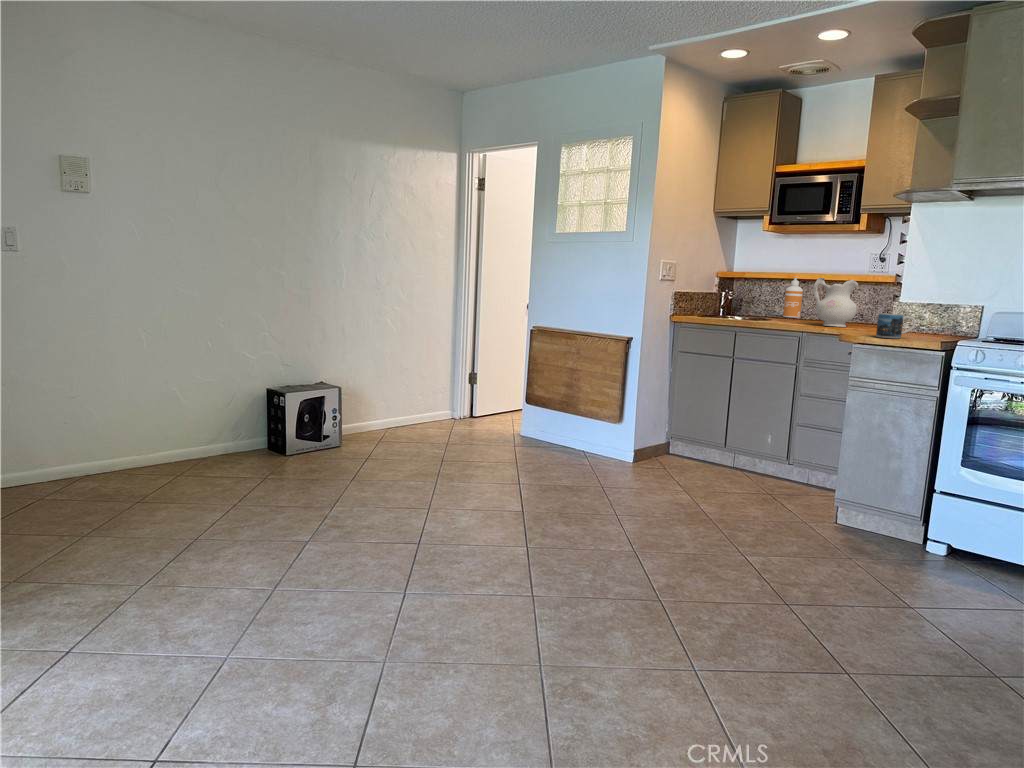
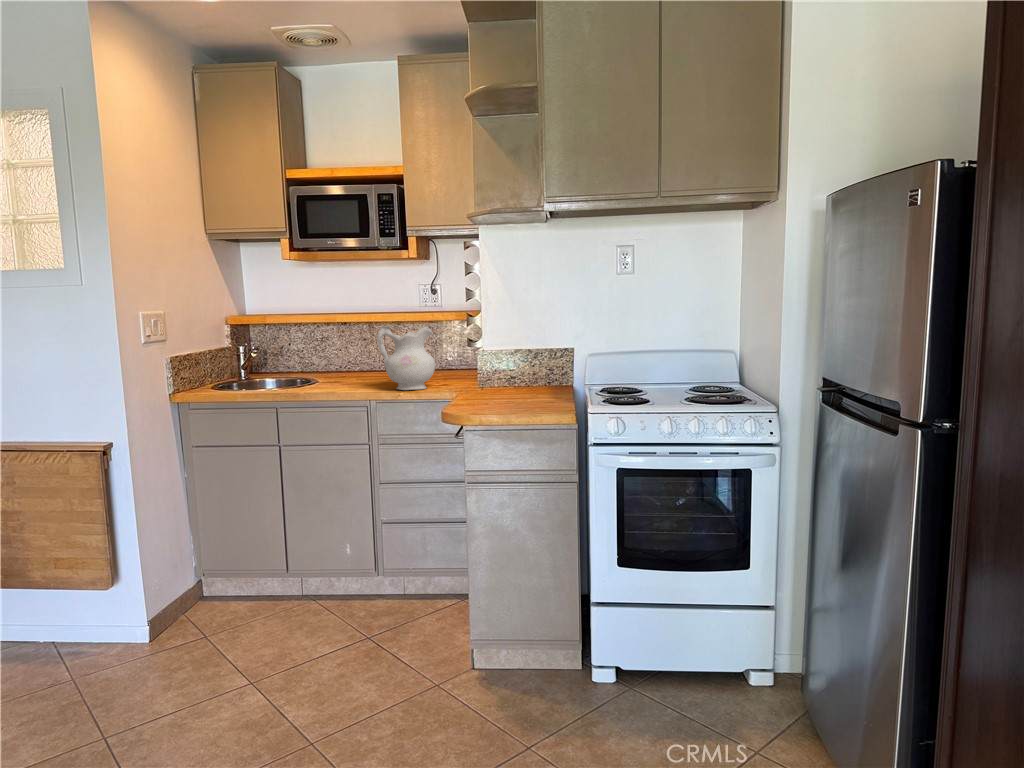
soap dispenser: present [783,278,803,318] -> none [324,317,348,371]
mug: present [876,313,916,338] -> none [493,379,536,414]

